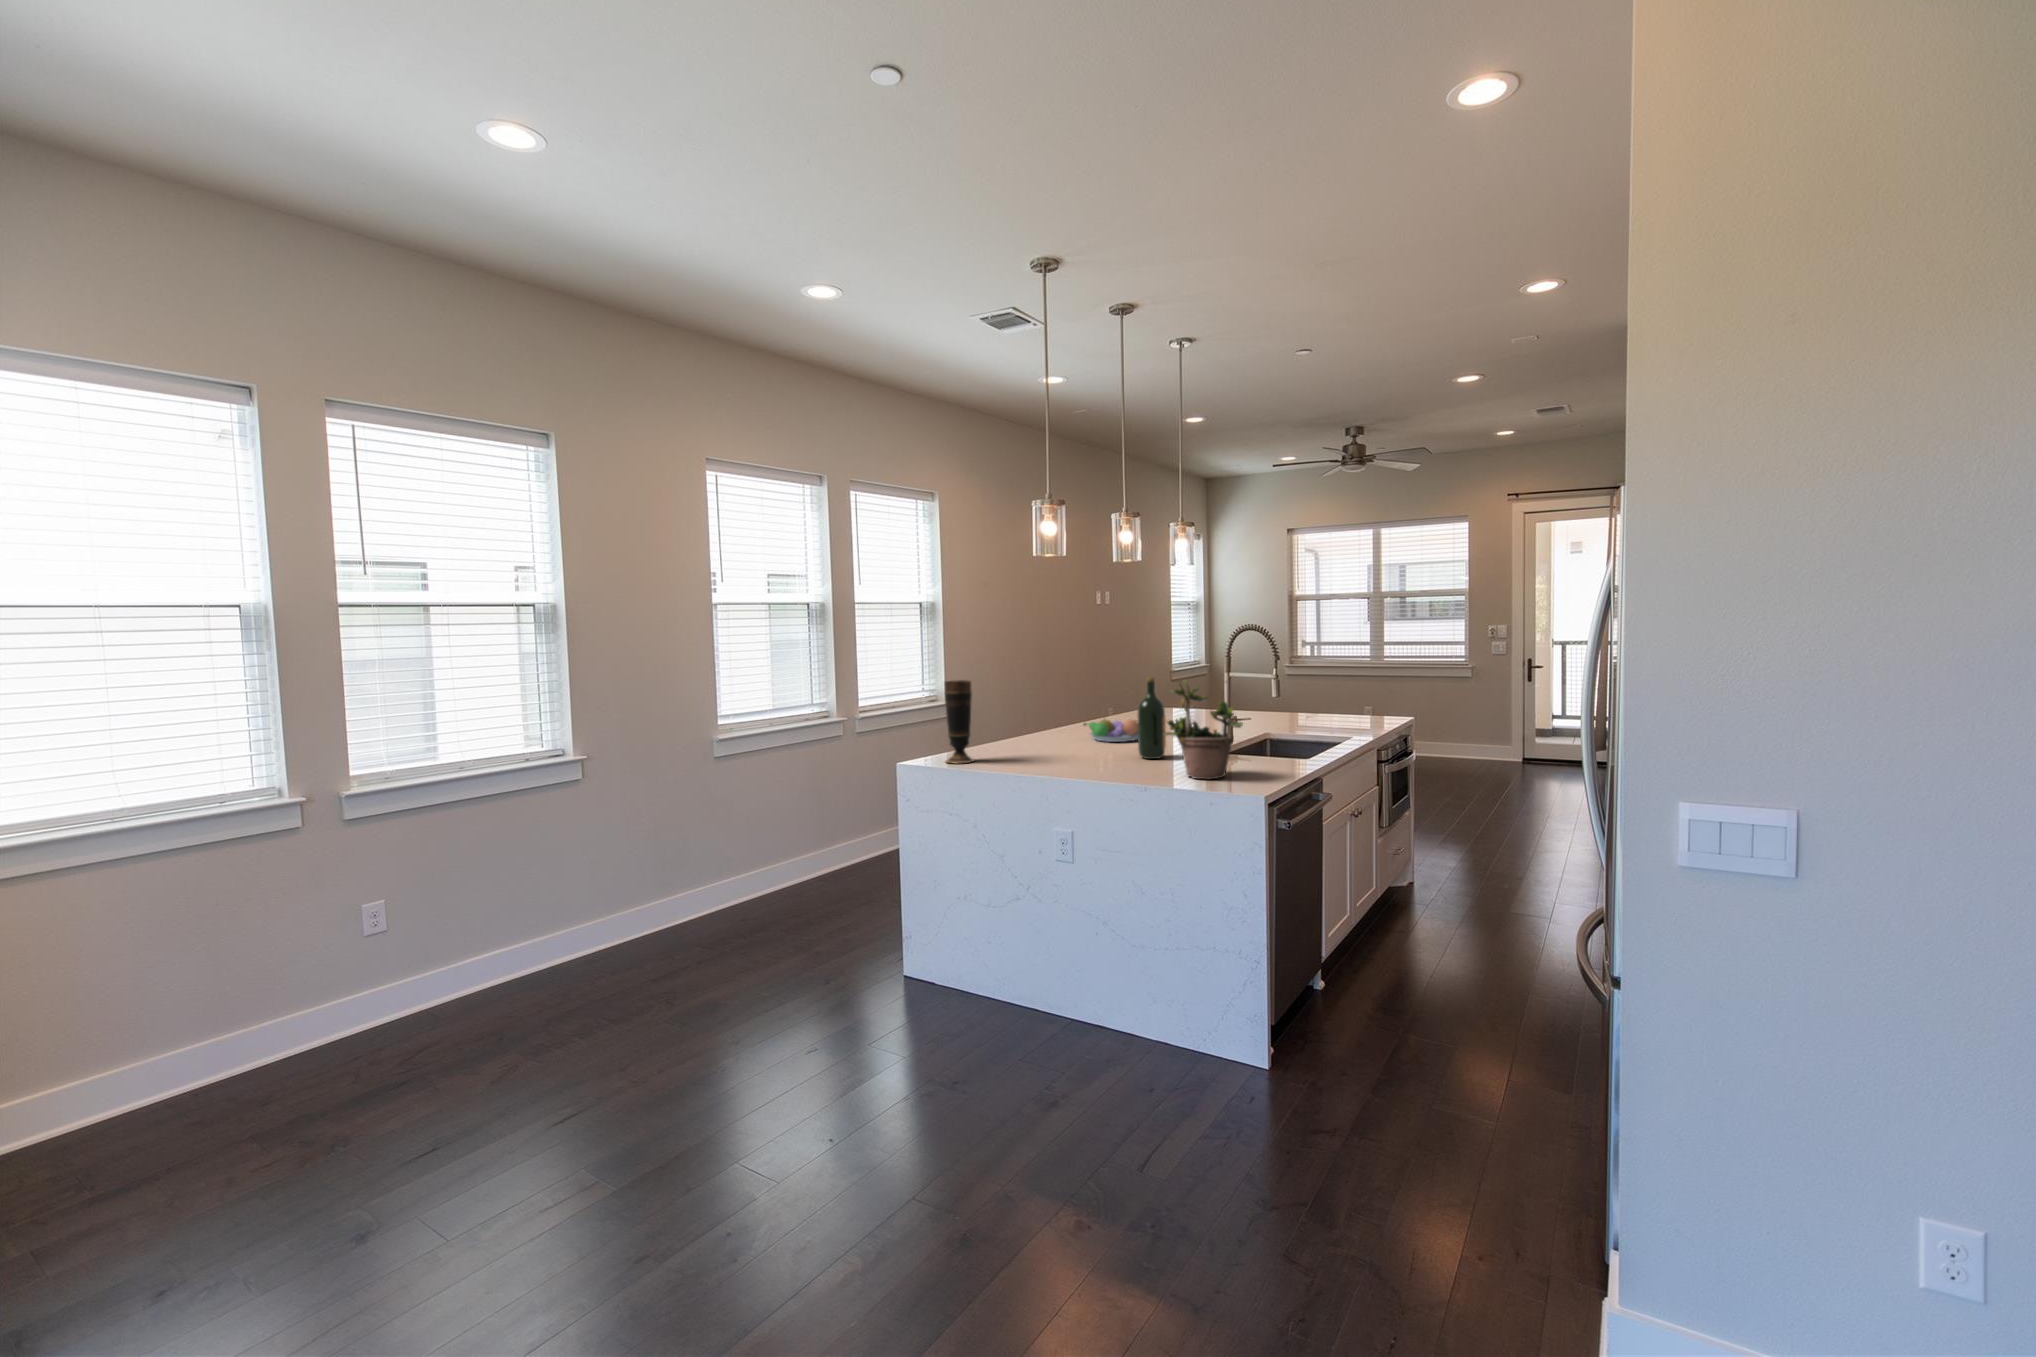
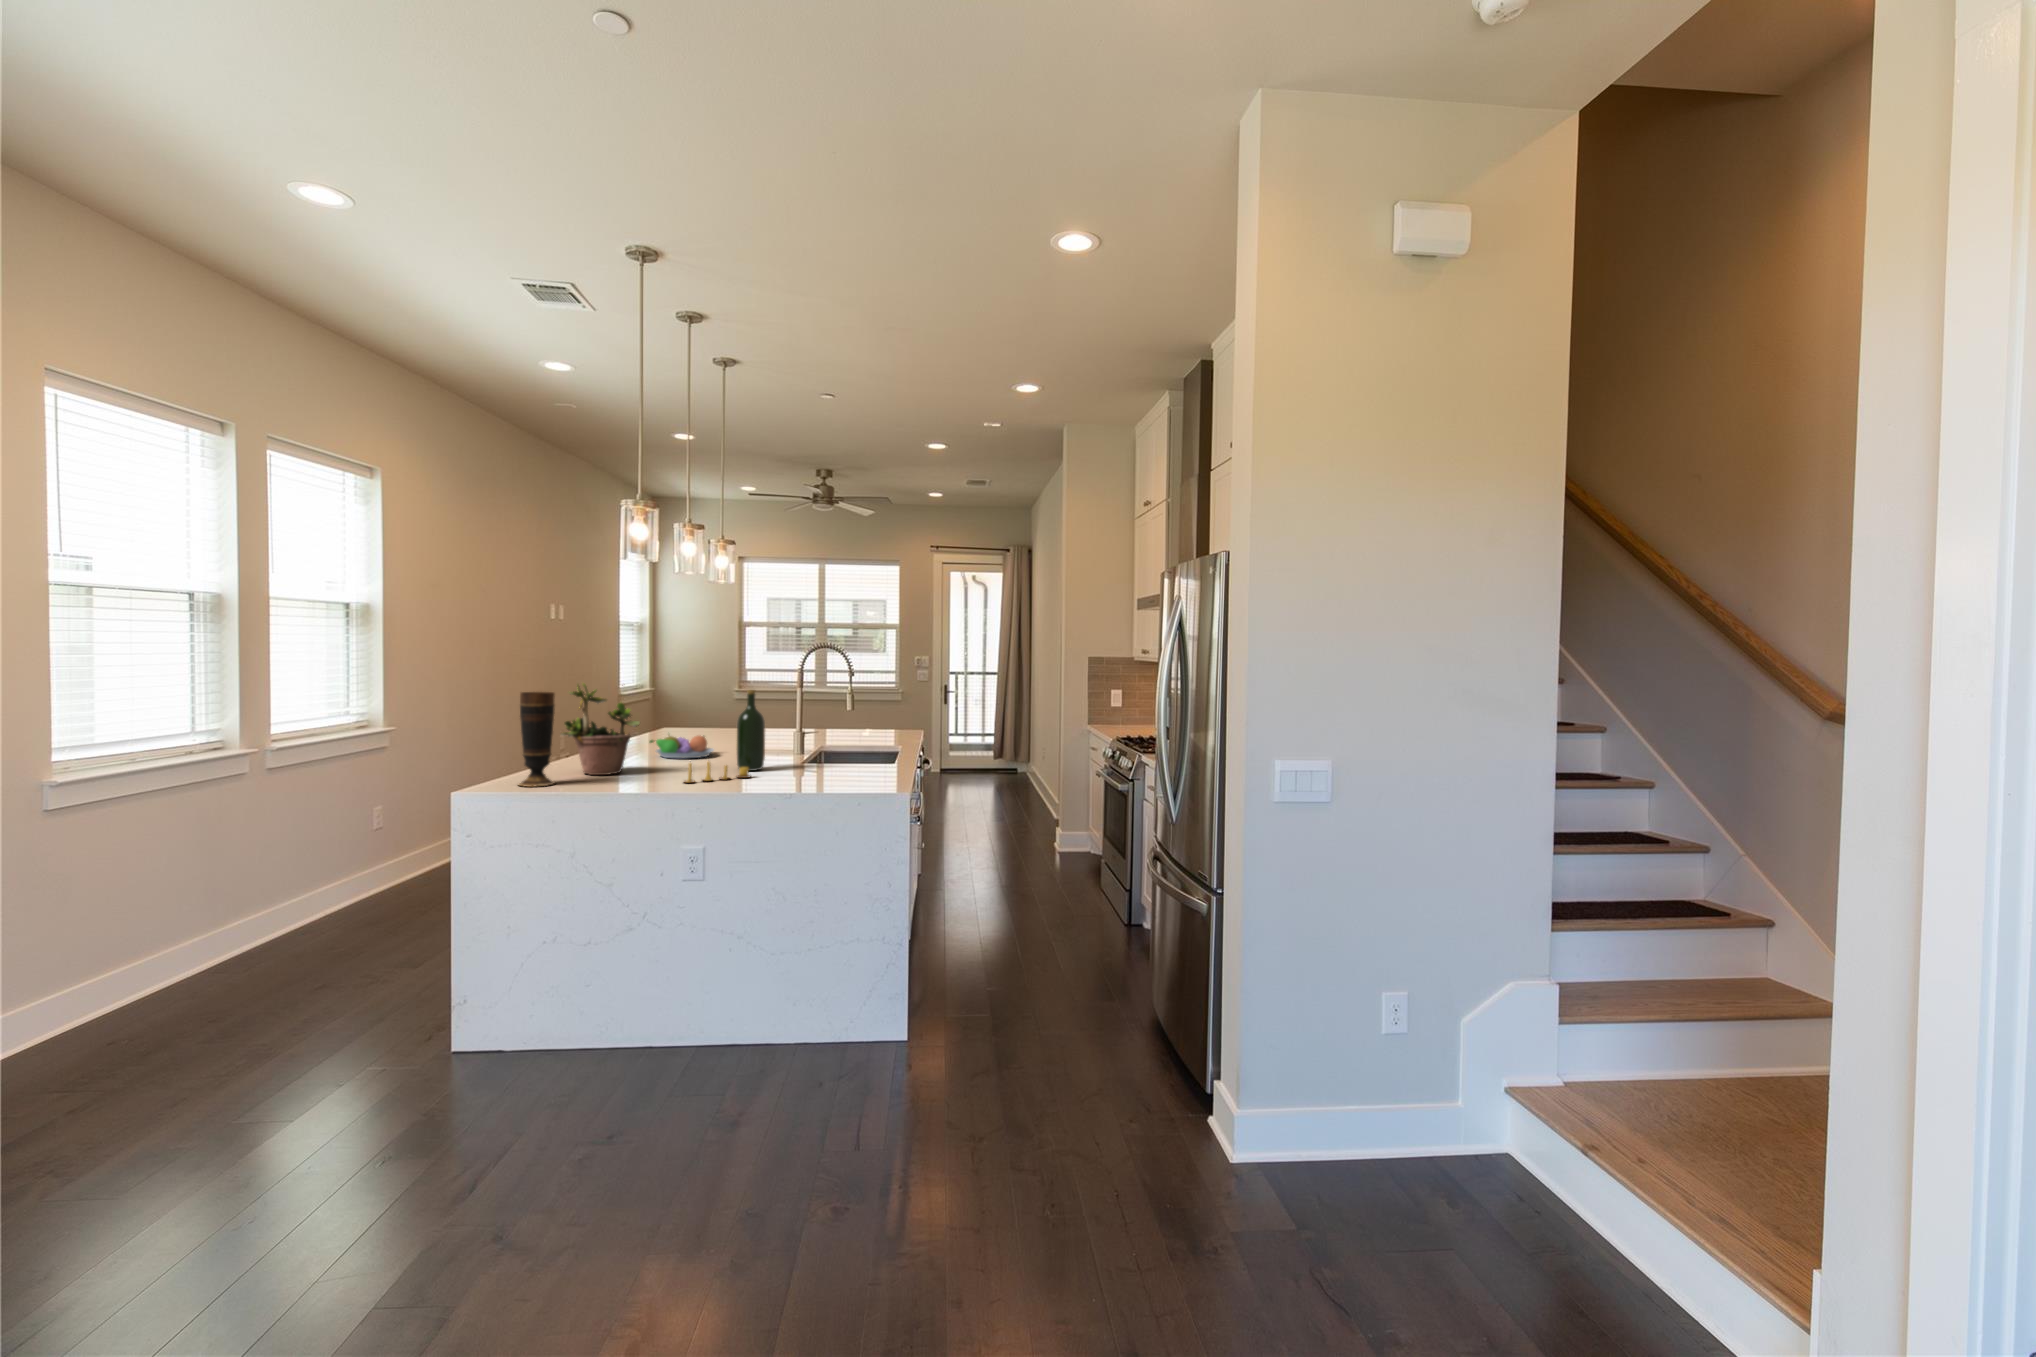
potted plant: present [1164,680,1243,779] -> present [561,683,640,775]
candle: none [1071,746,1141,769] -> present [684,762,750,783]

